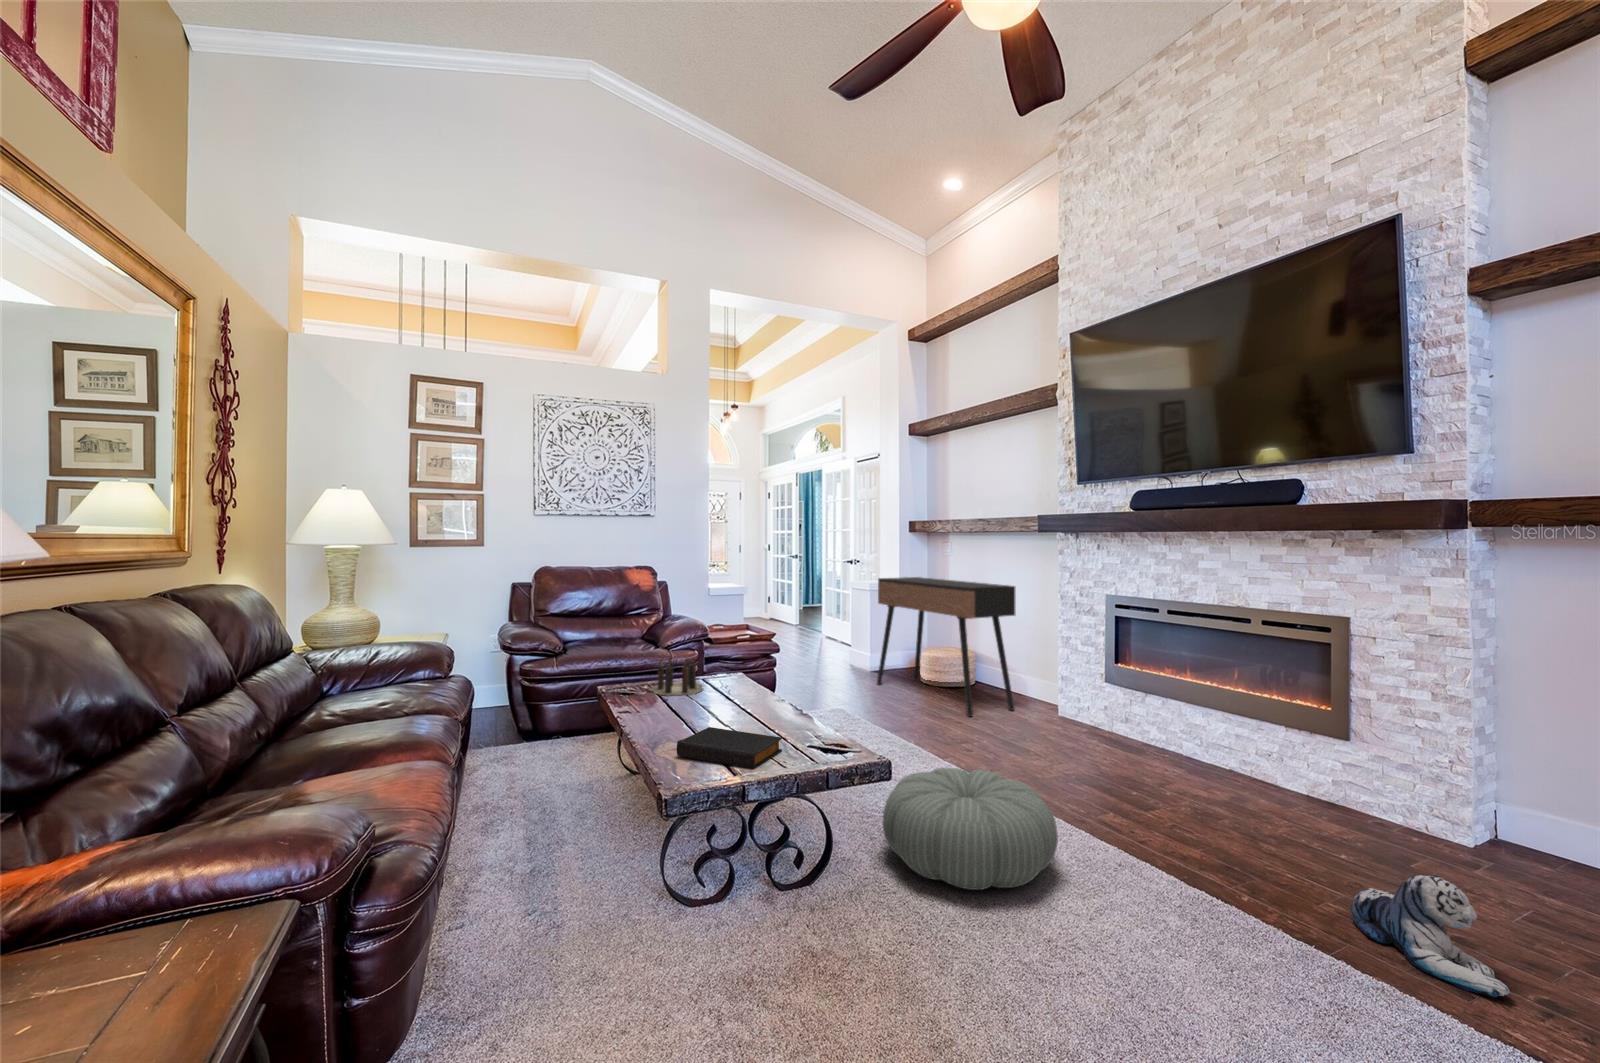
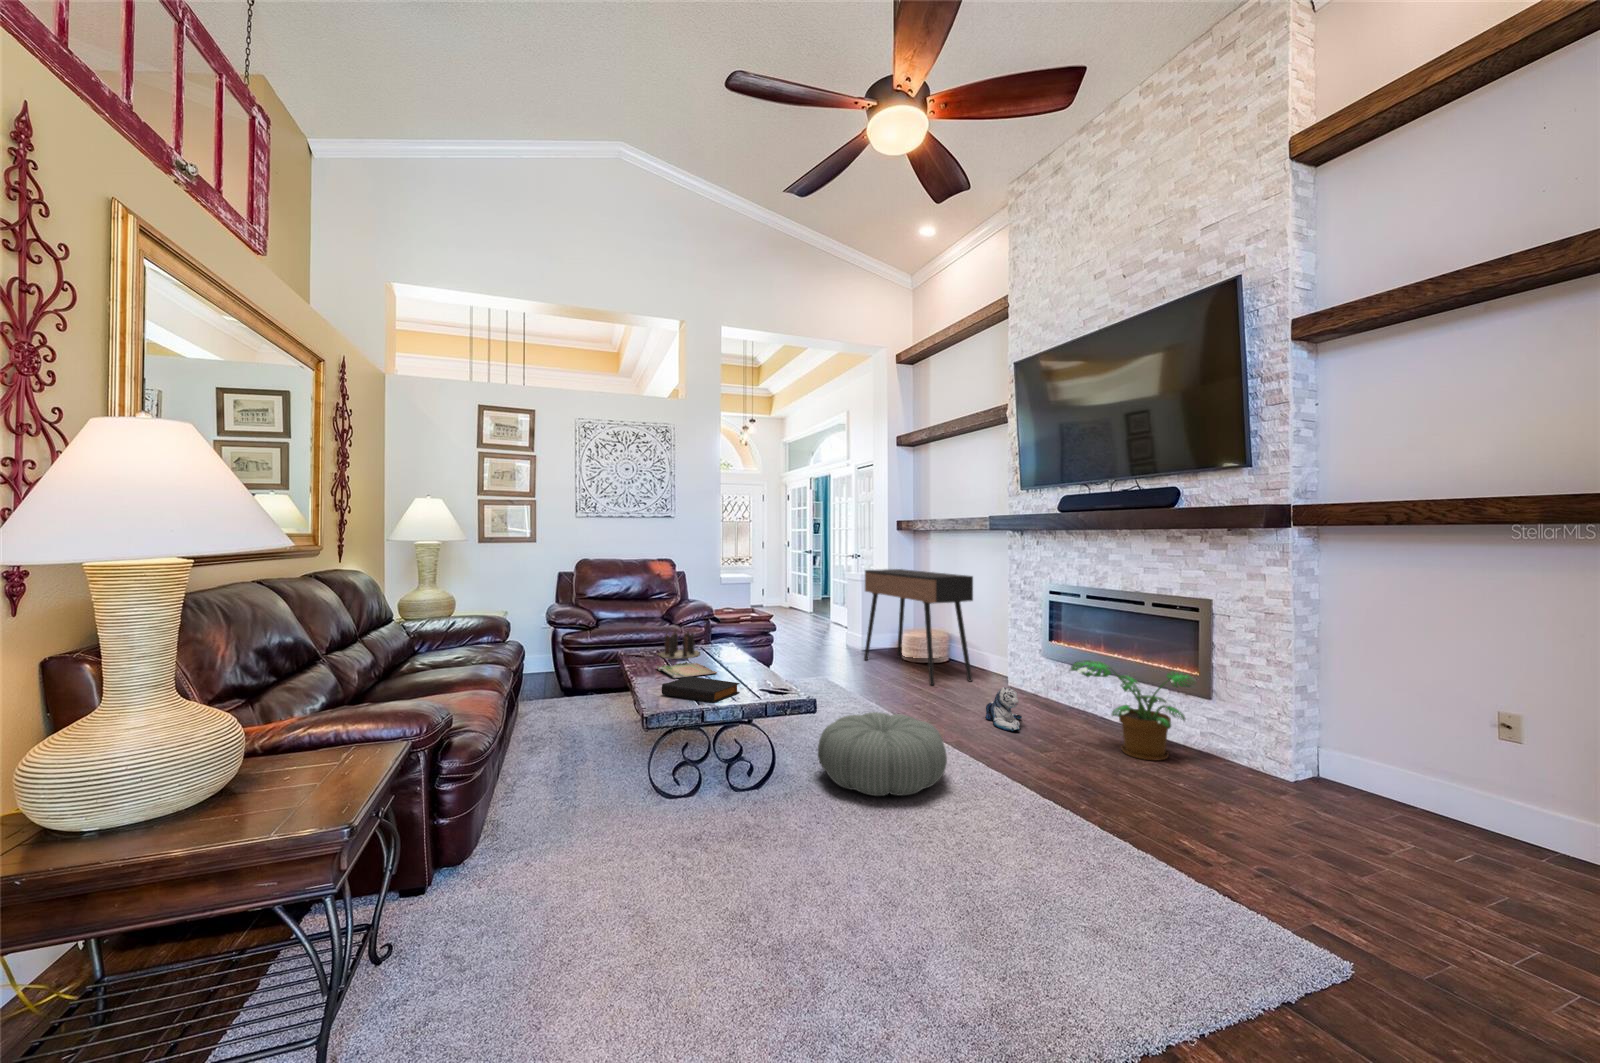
potted plant: none [1171,692,1334,819] -> present [1071,660,1196,760]
tray: none [654,697,739,728] -> present [657,662,717,679]
plush toy: present [1351,875,1510,998] -> present [985,687,1022,731]

